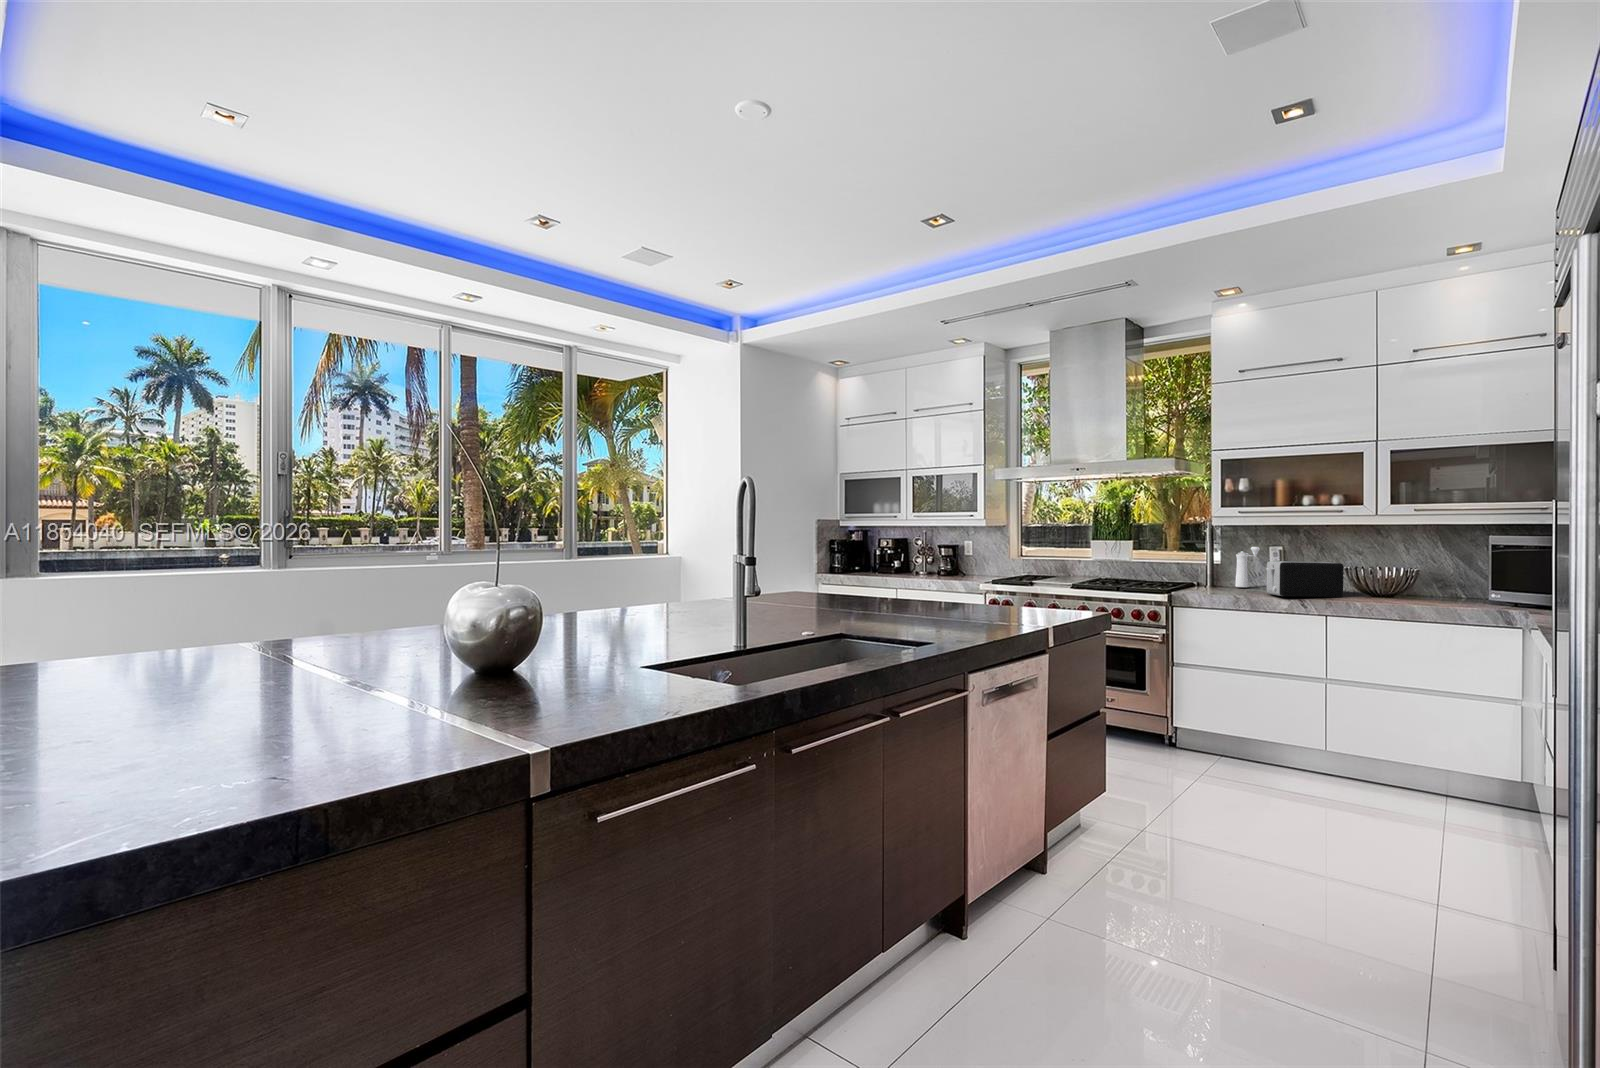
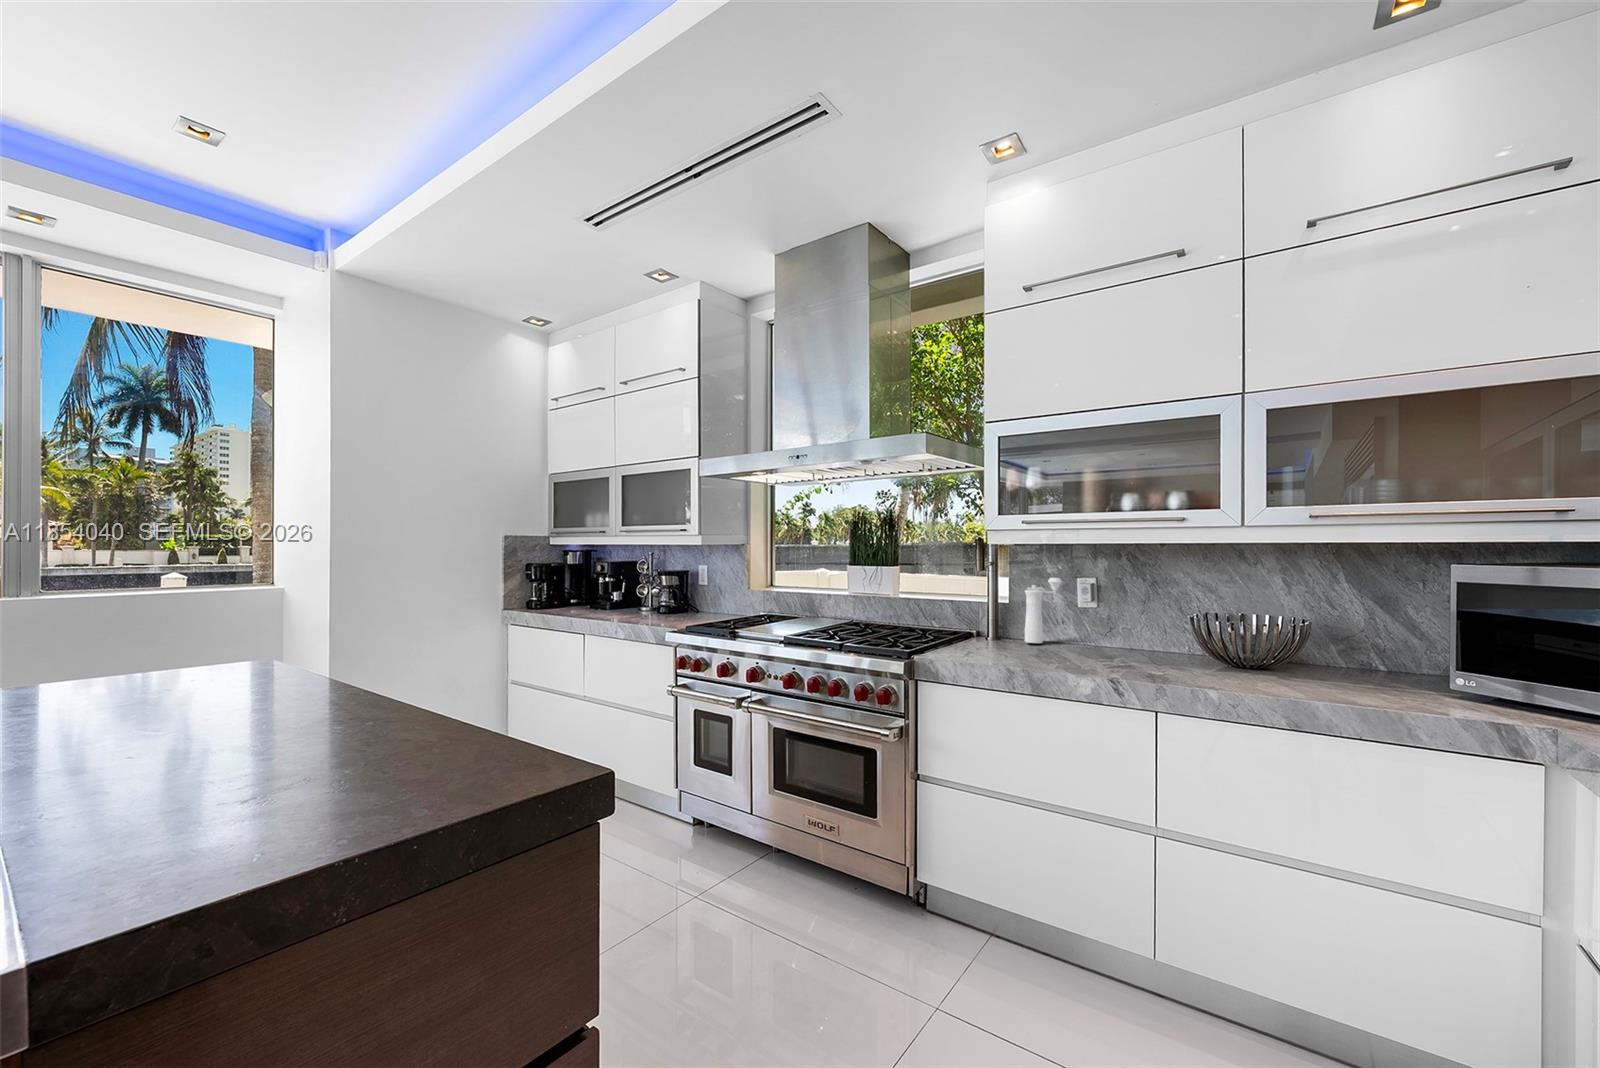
toaster: present [1266,561,1344,597] -> none [1064,604,1190,670]

